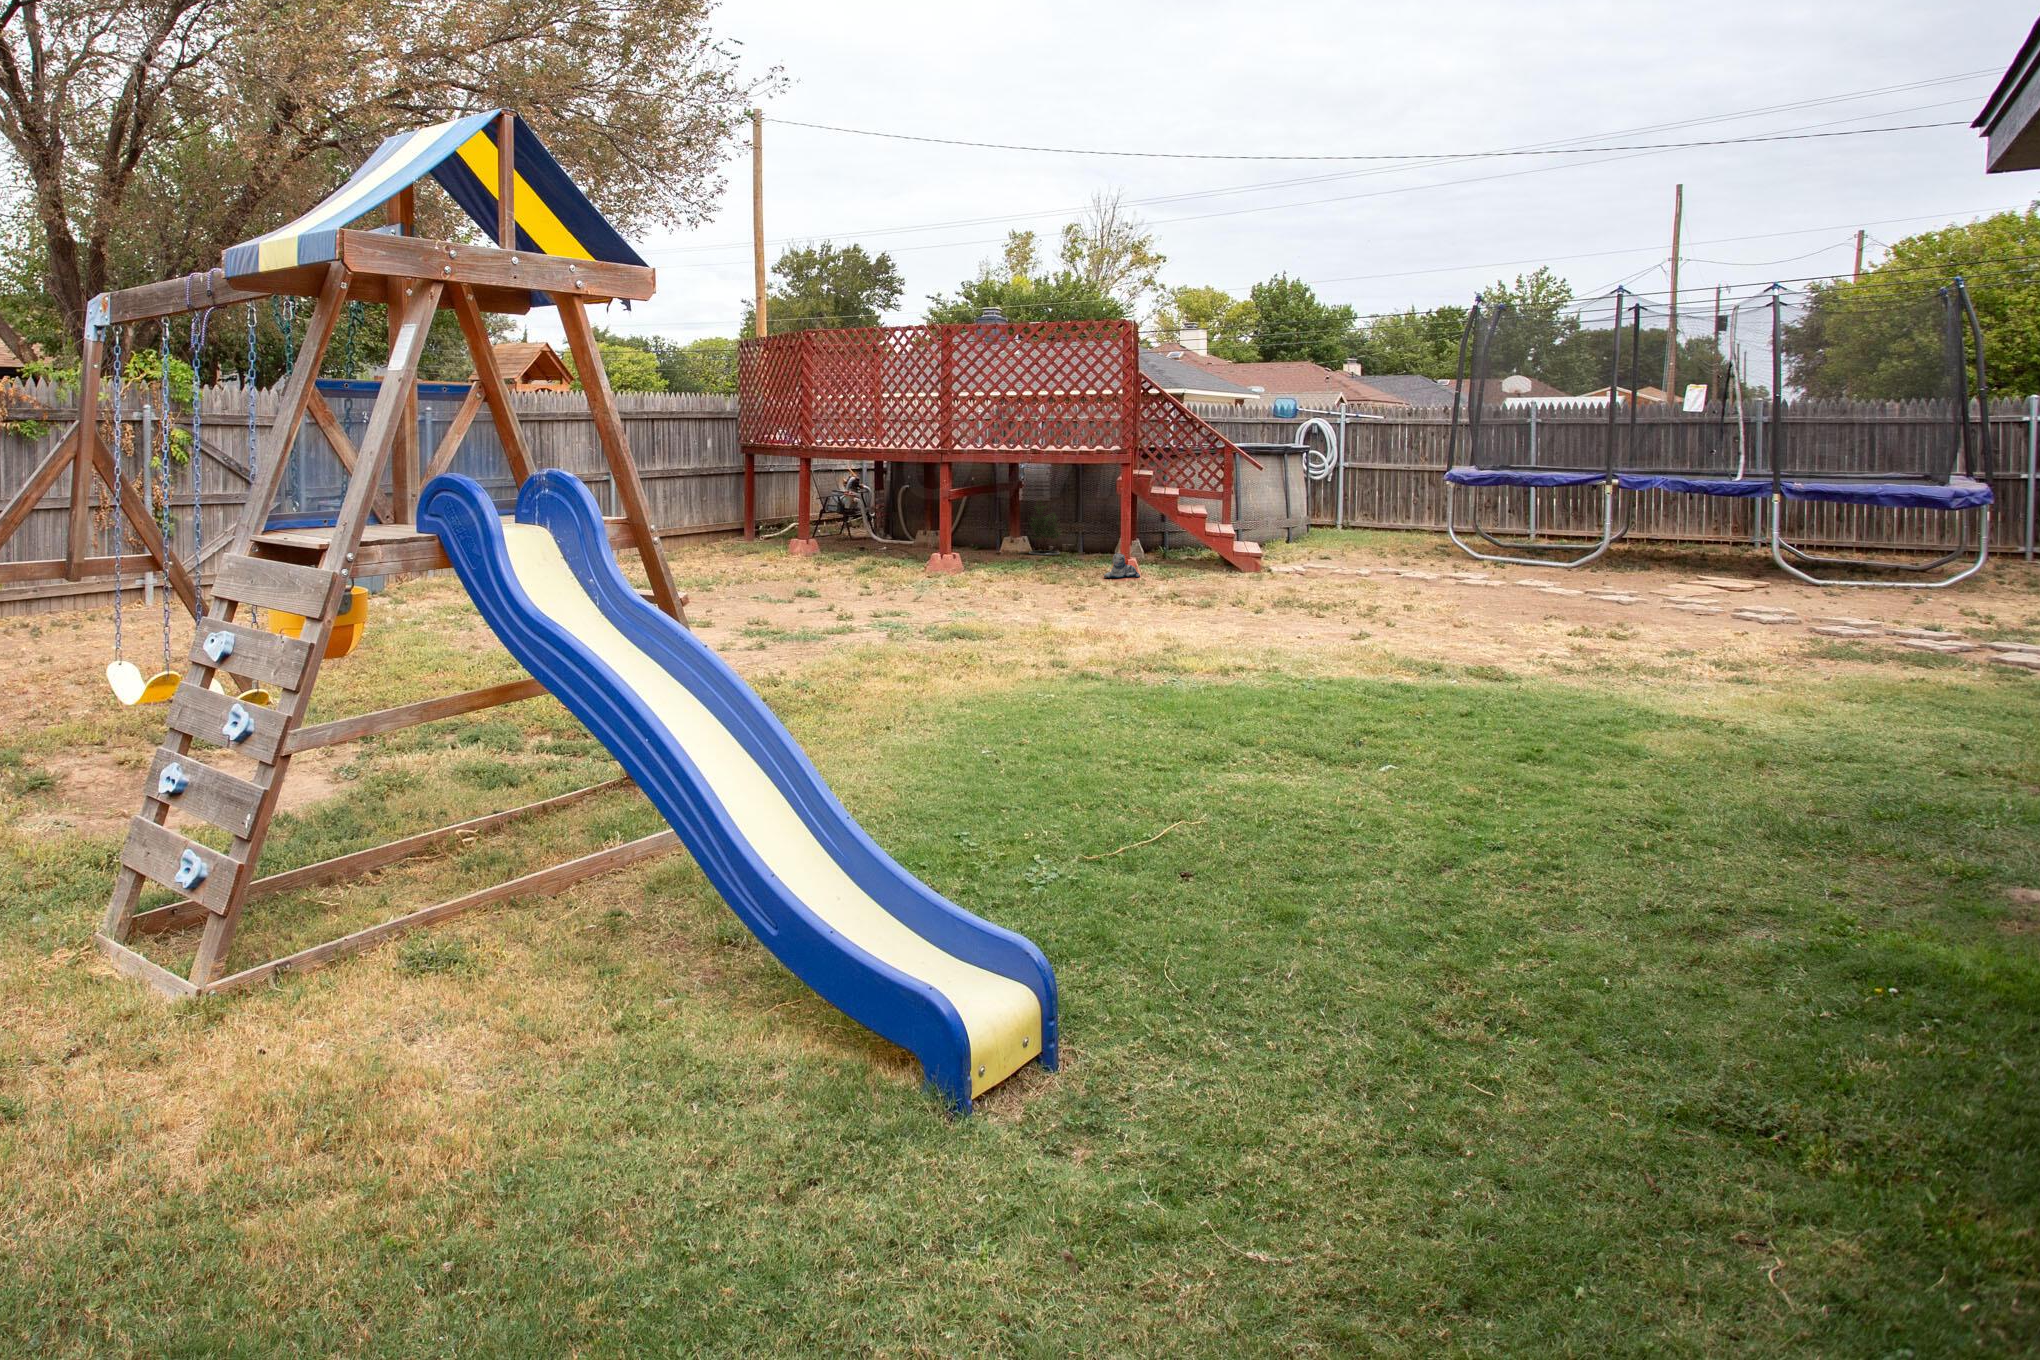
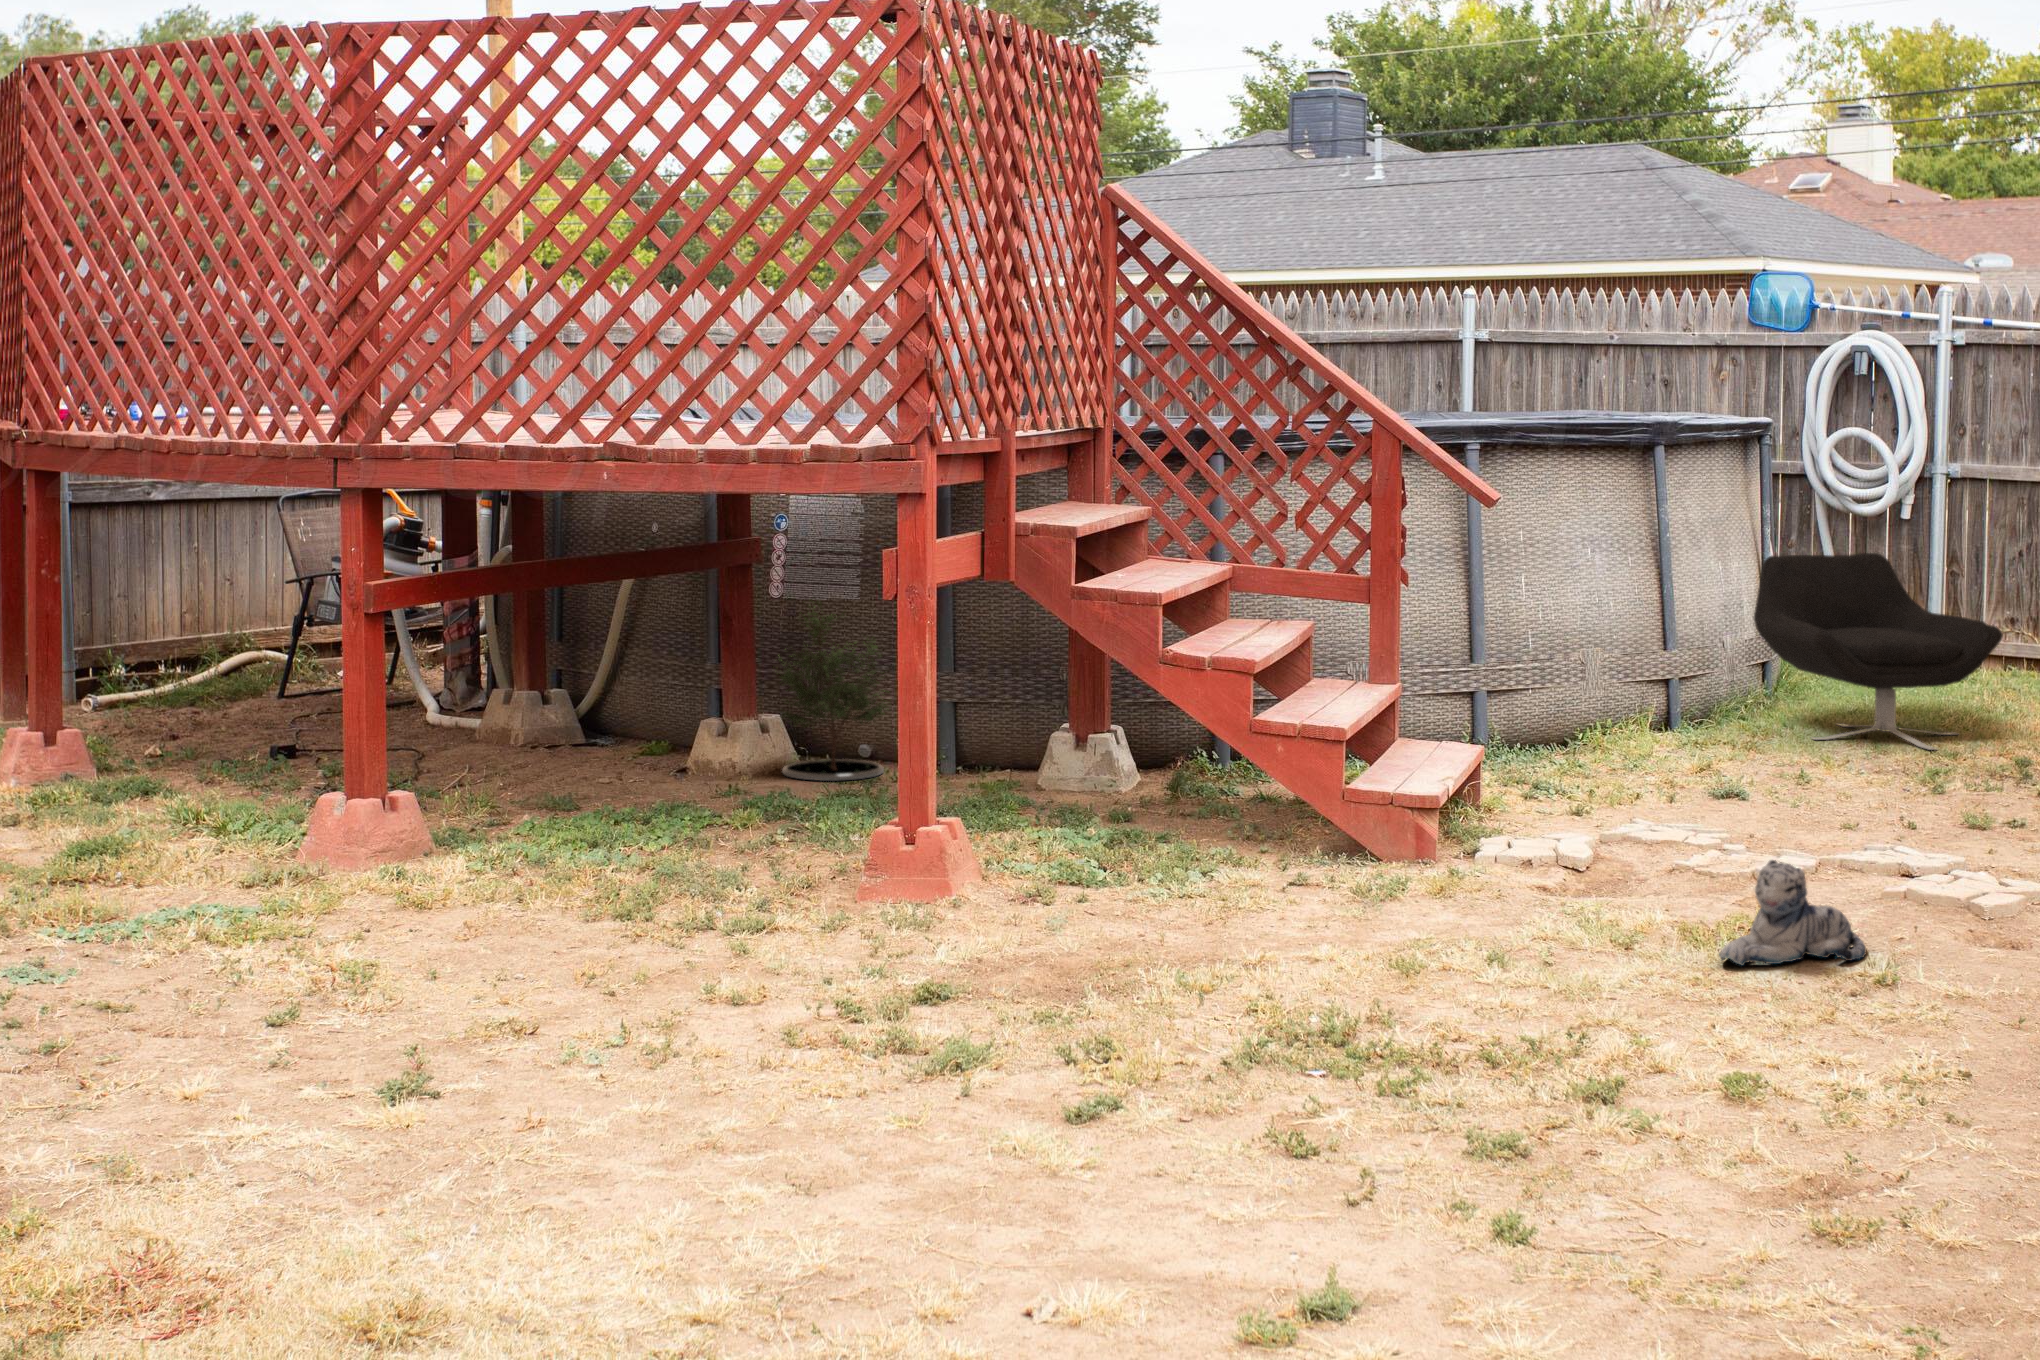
lounge chair: none [1303,489,1383,546] -> present [1754,553,2003,750]
plush toy: present [1104,553,1140,578] -> present [1719,860,1866,965]

